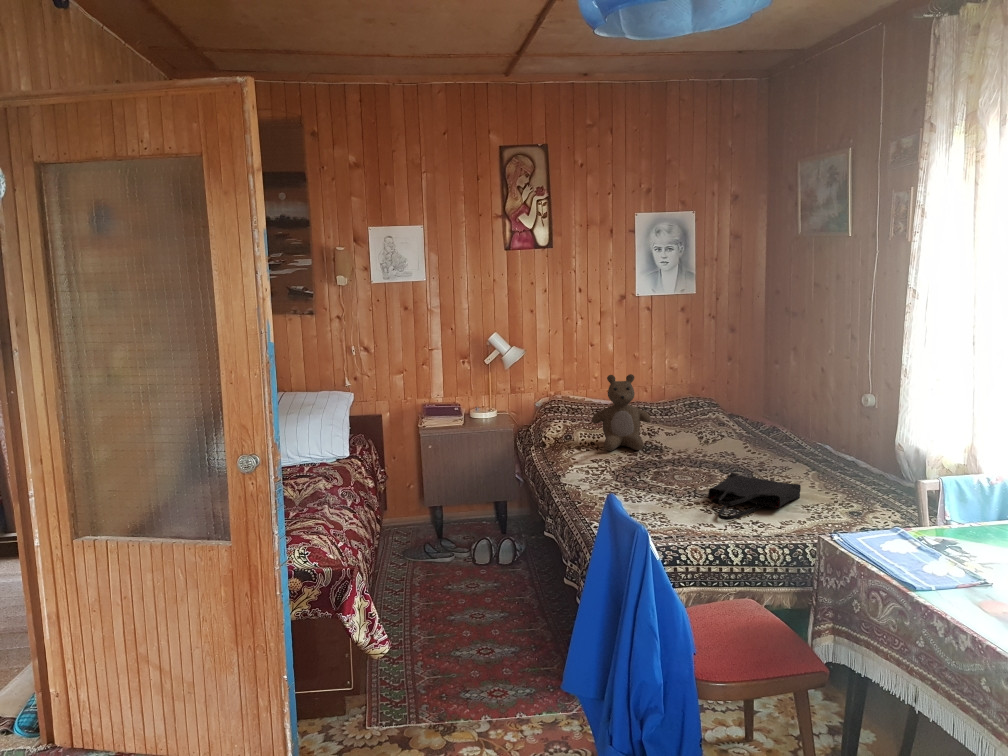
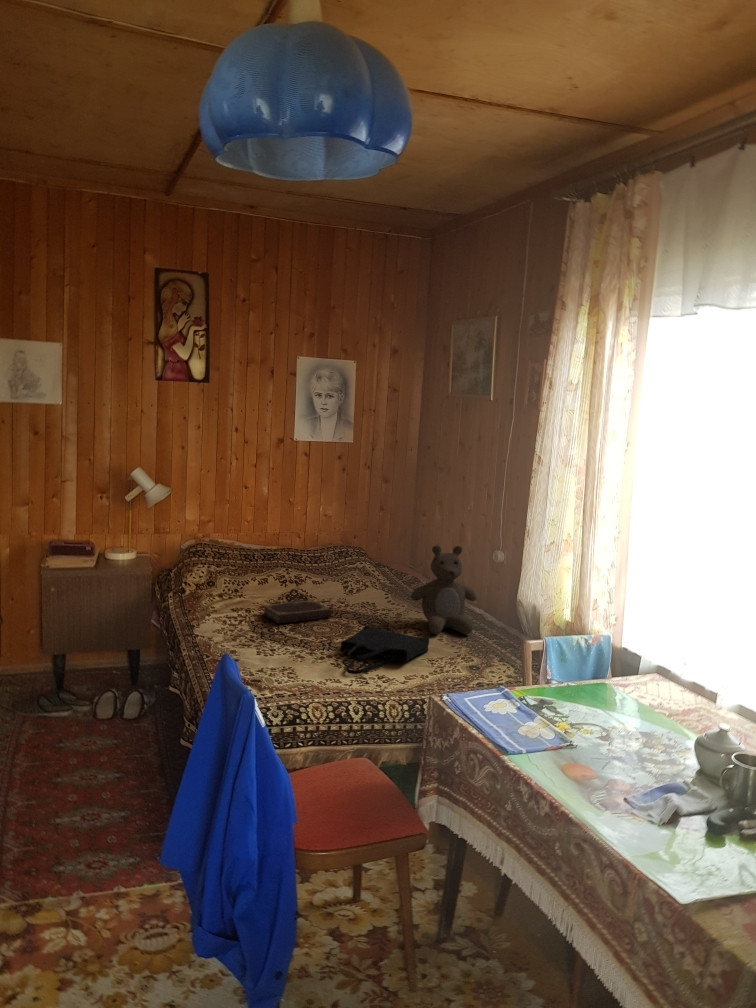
teddy bear: present [592,374,651,451] -> present [411,545,477,634]
notebook: none [624,451,693,474] -> present [263,601,332,623]

